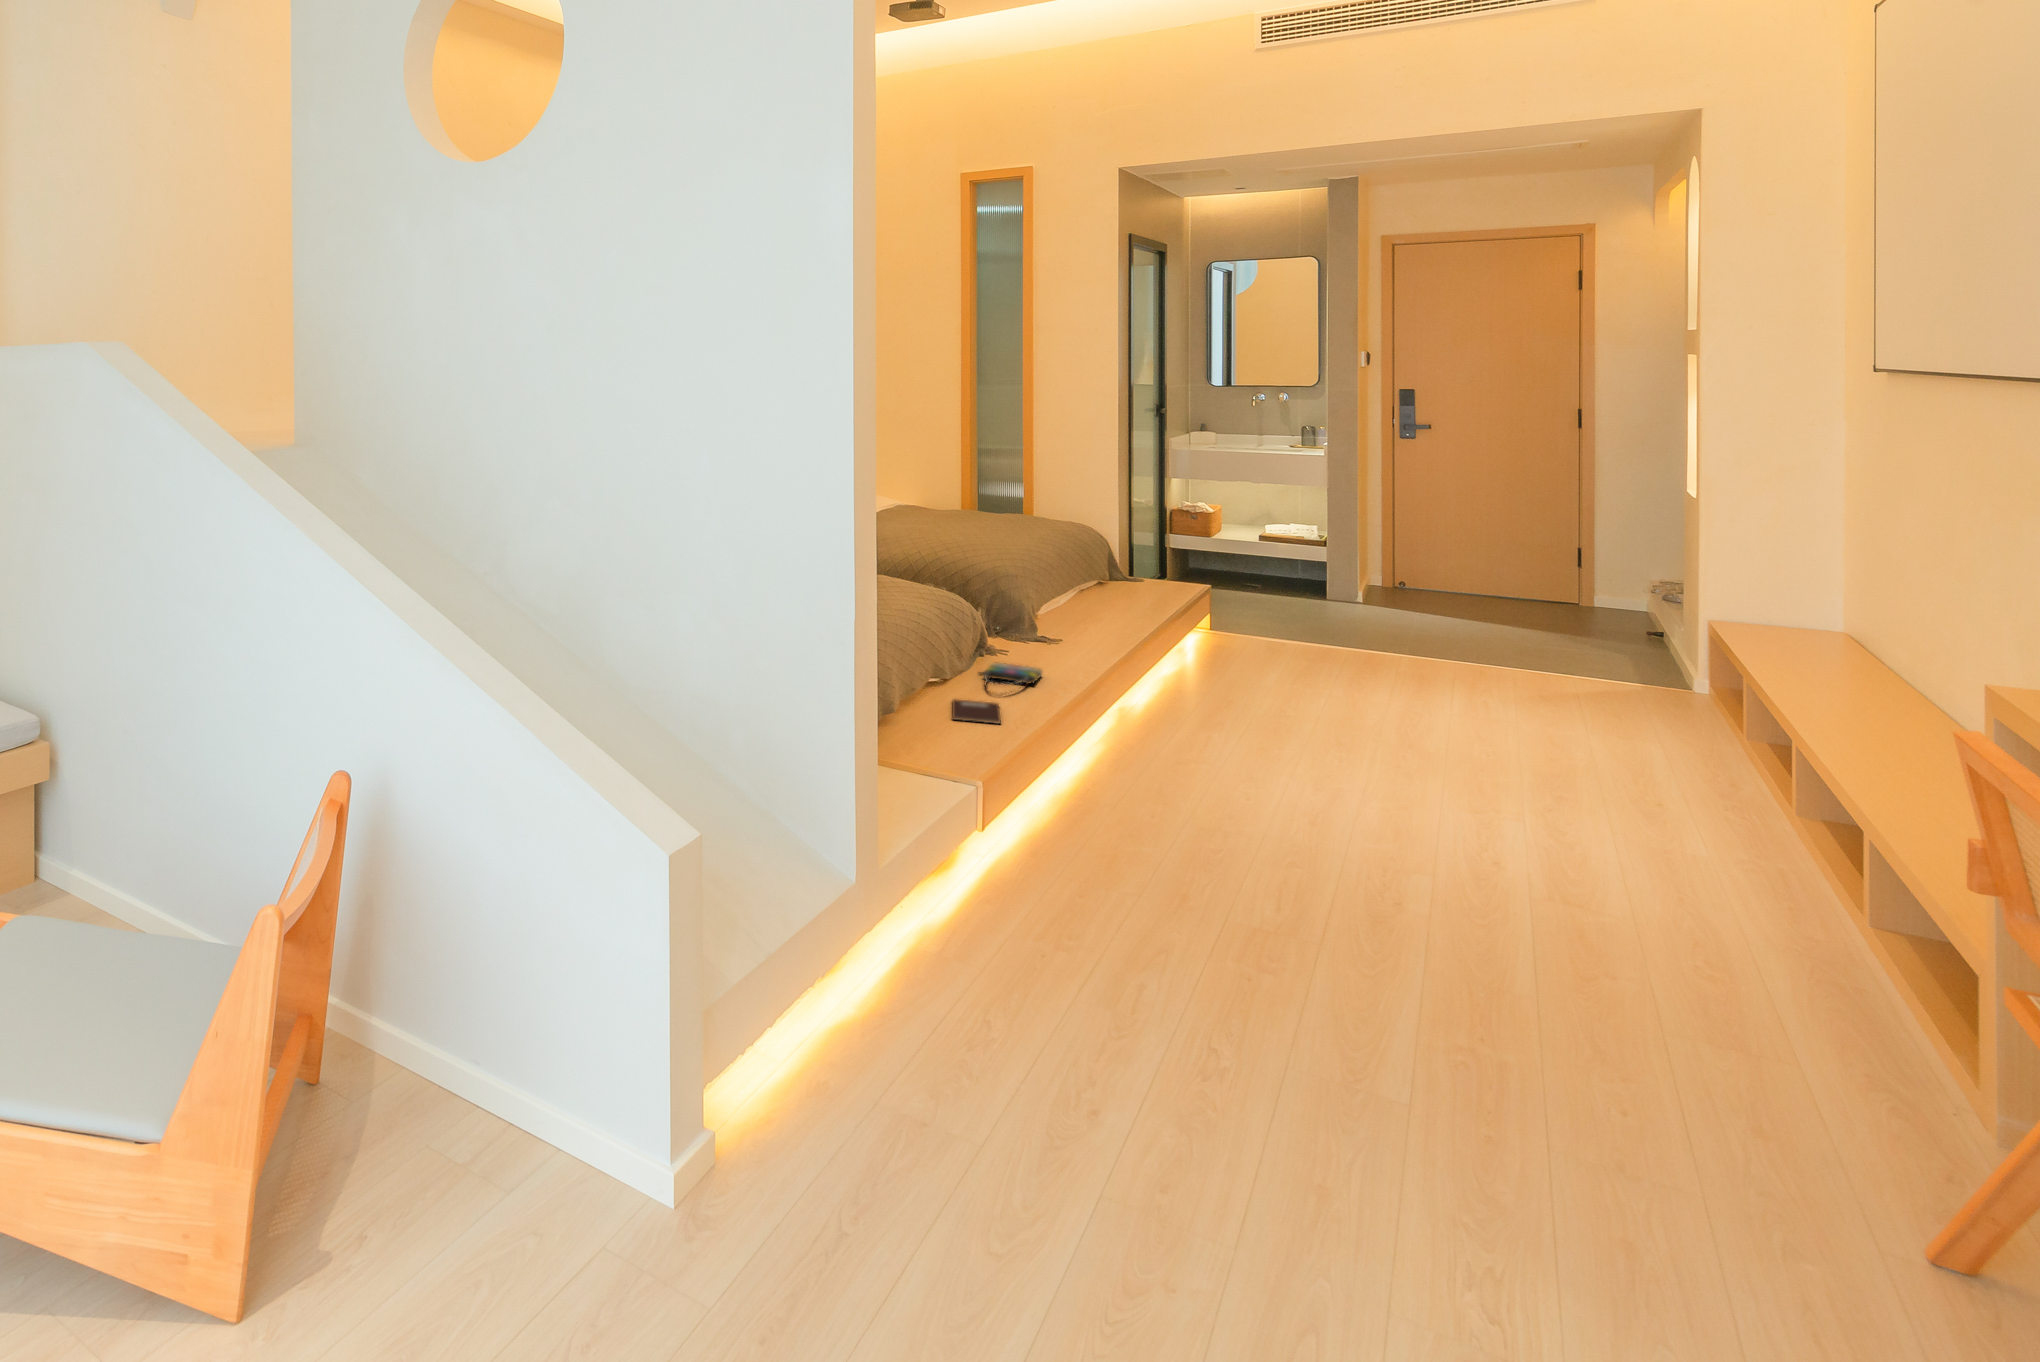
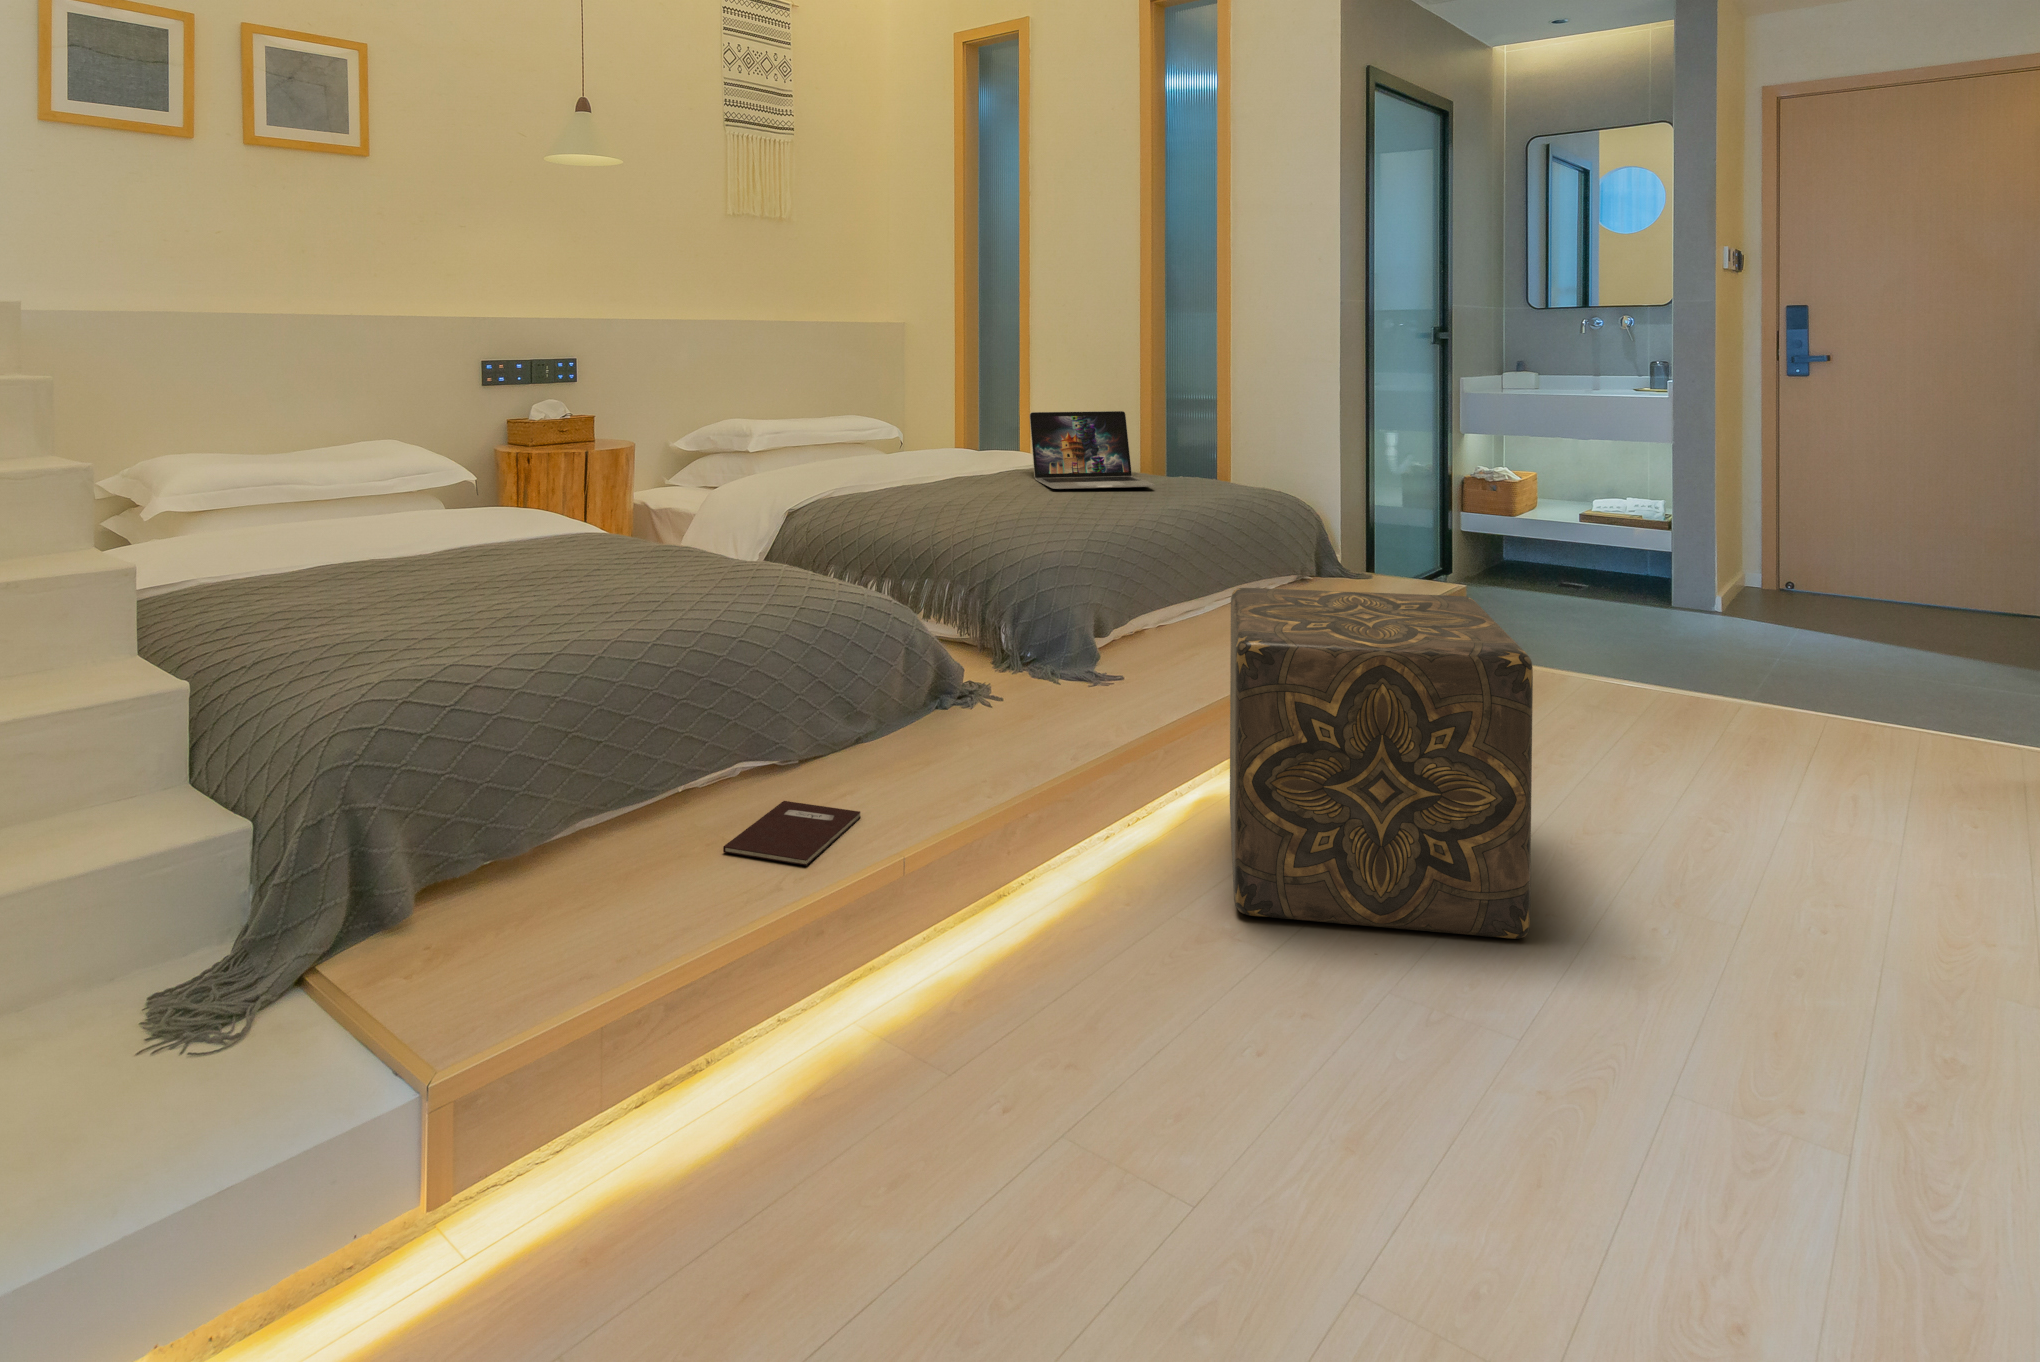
laptop: none [913,472,1007,526] -> present [1030,411,1154,489]
ottoman: none [1141,588,1339,762] -> present [1230,588,1533,939]
tote bag: present [979,663,1042,696] -> none [876,721,1021,793]

